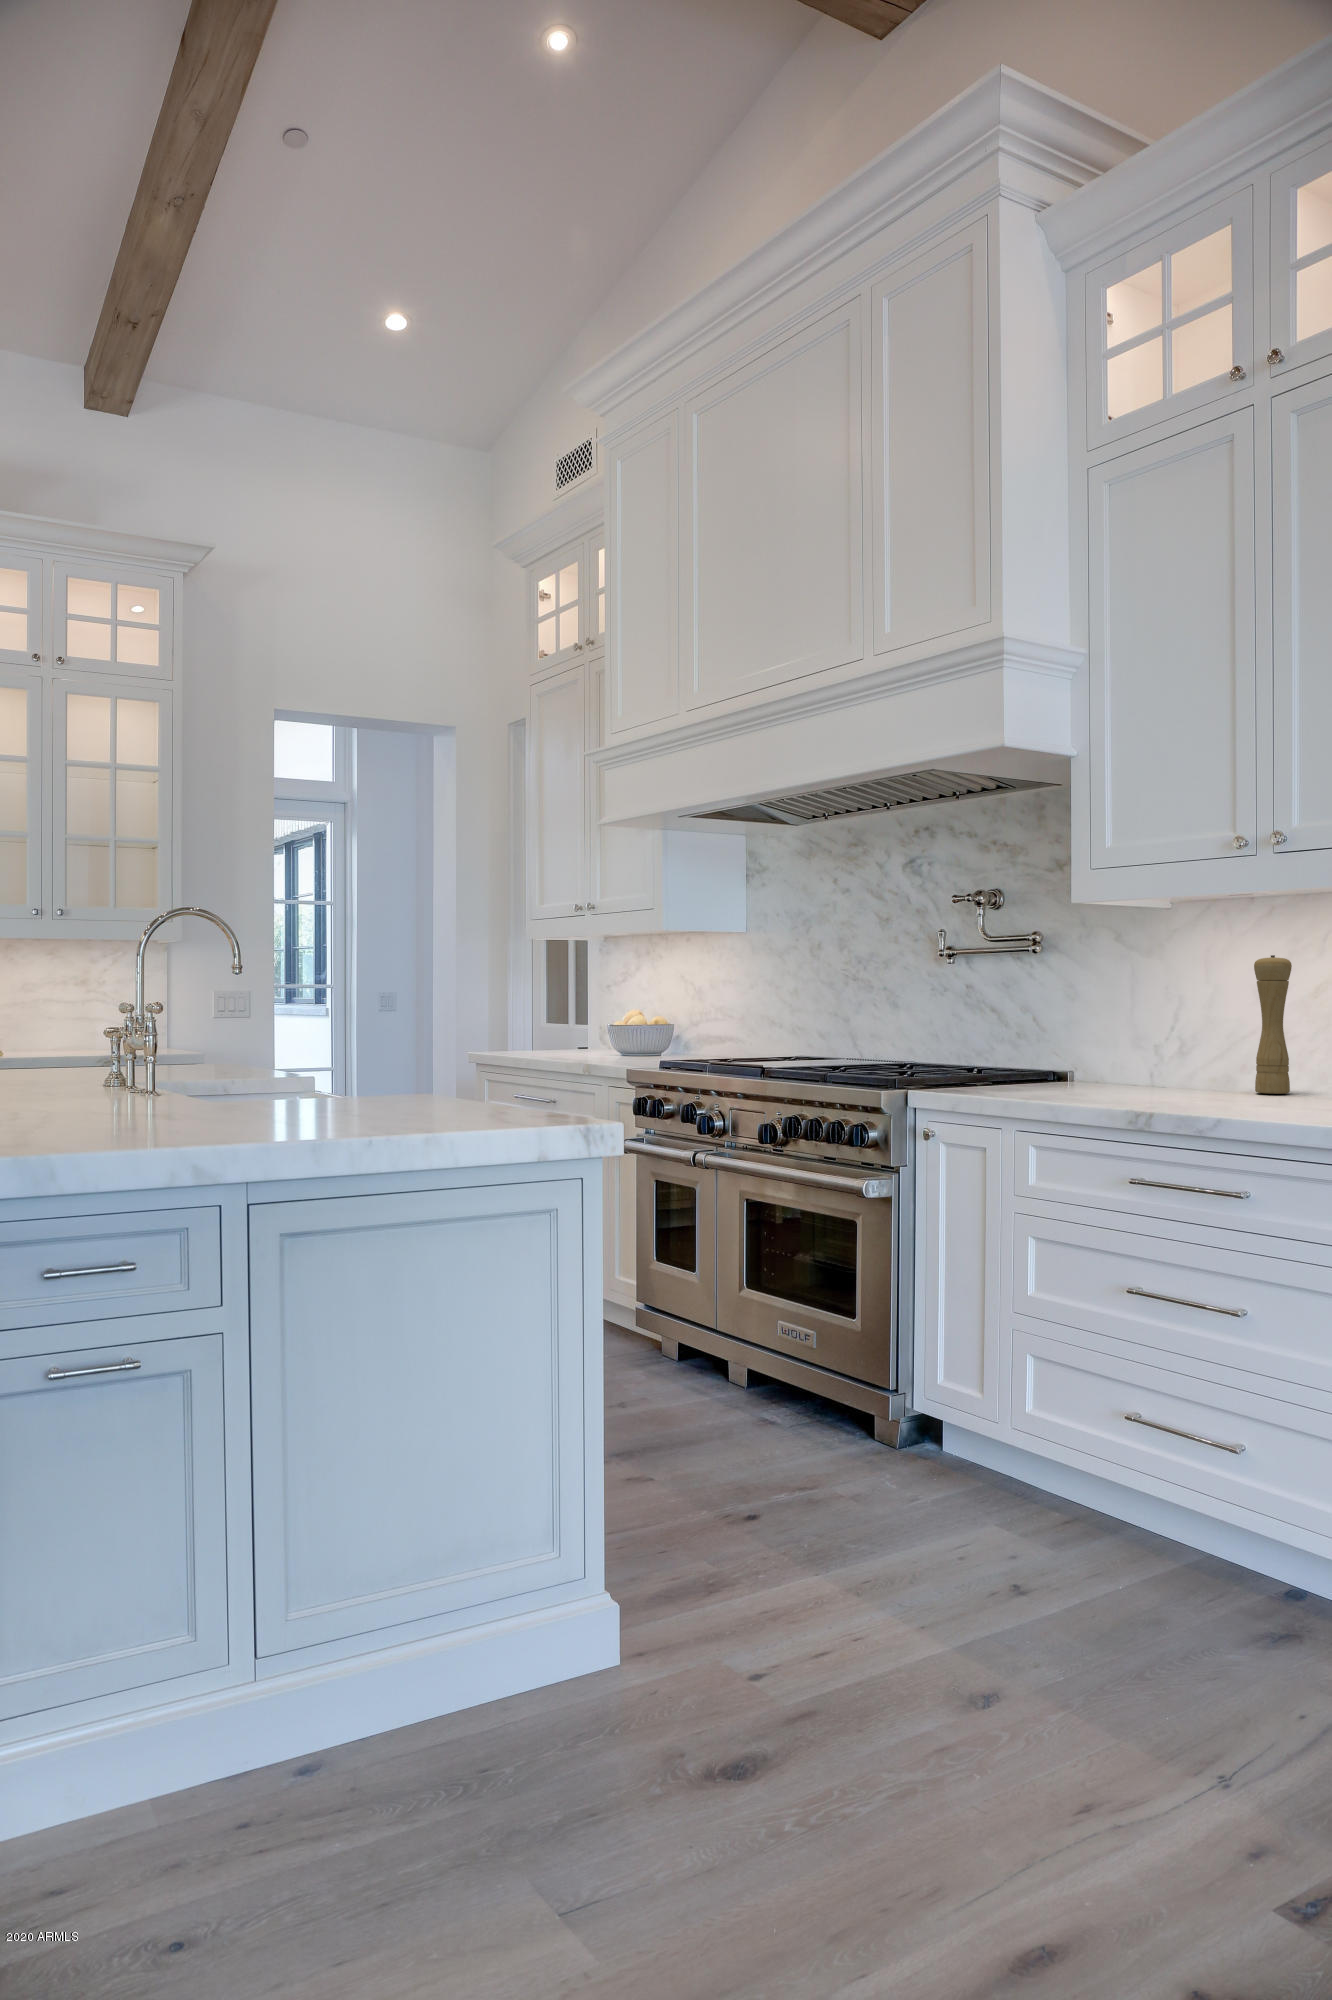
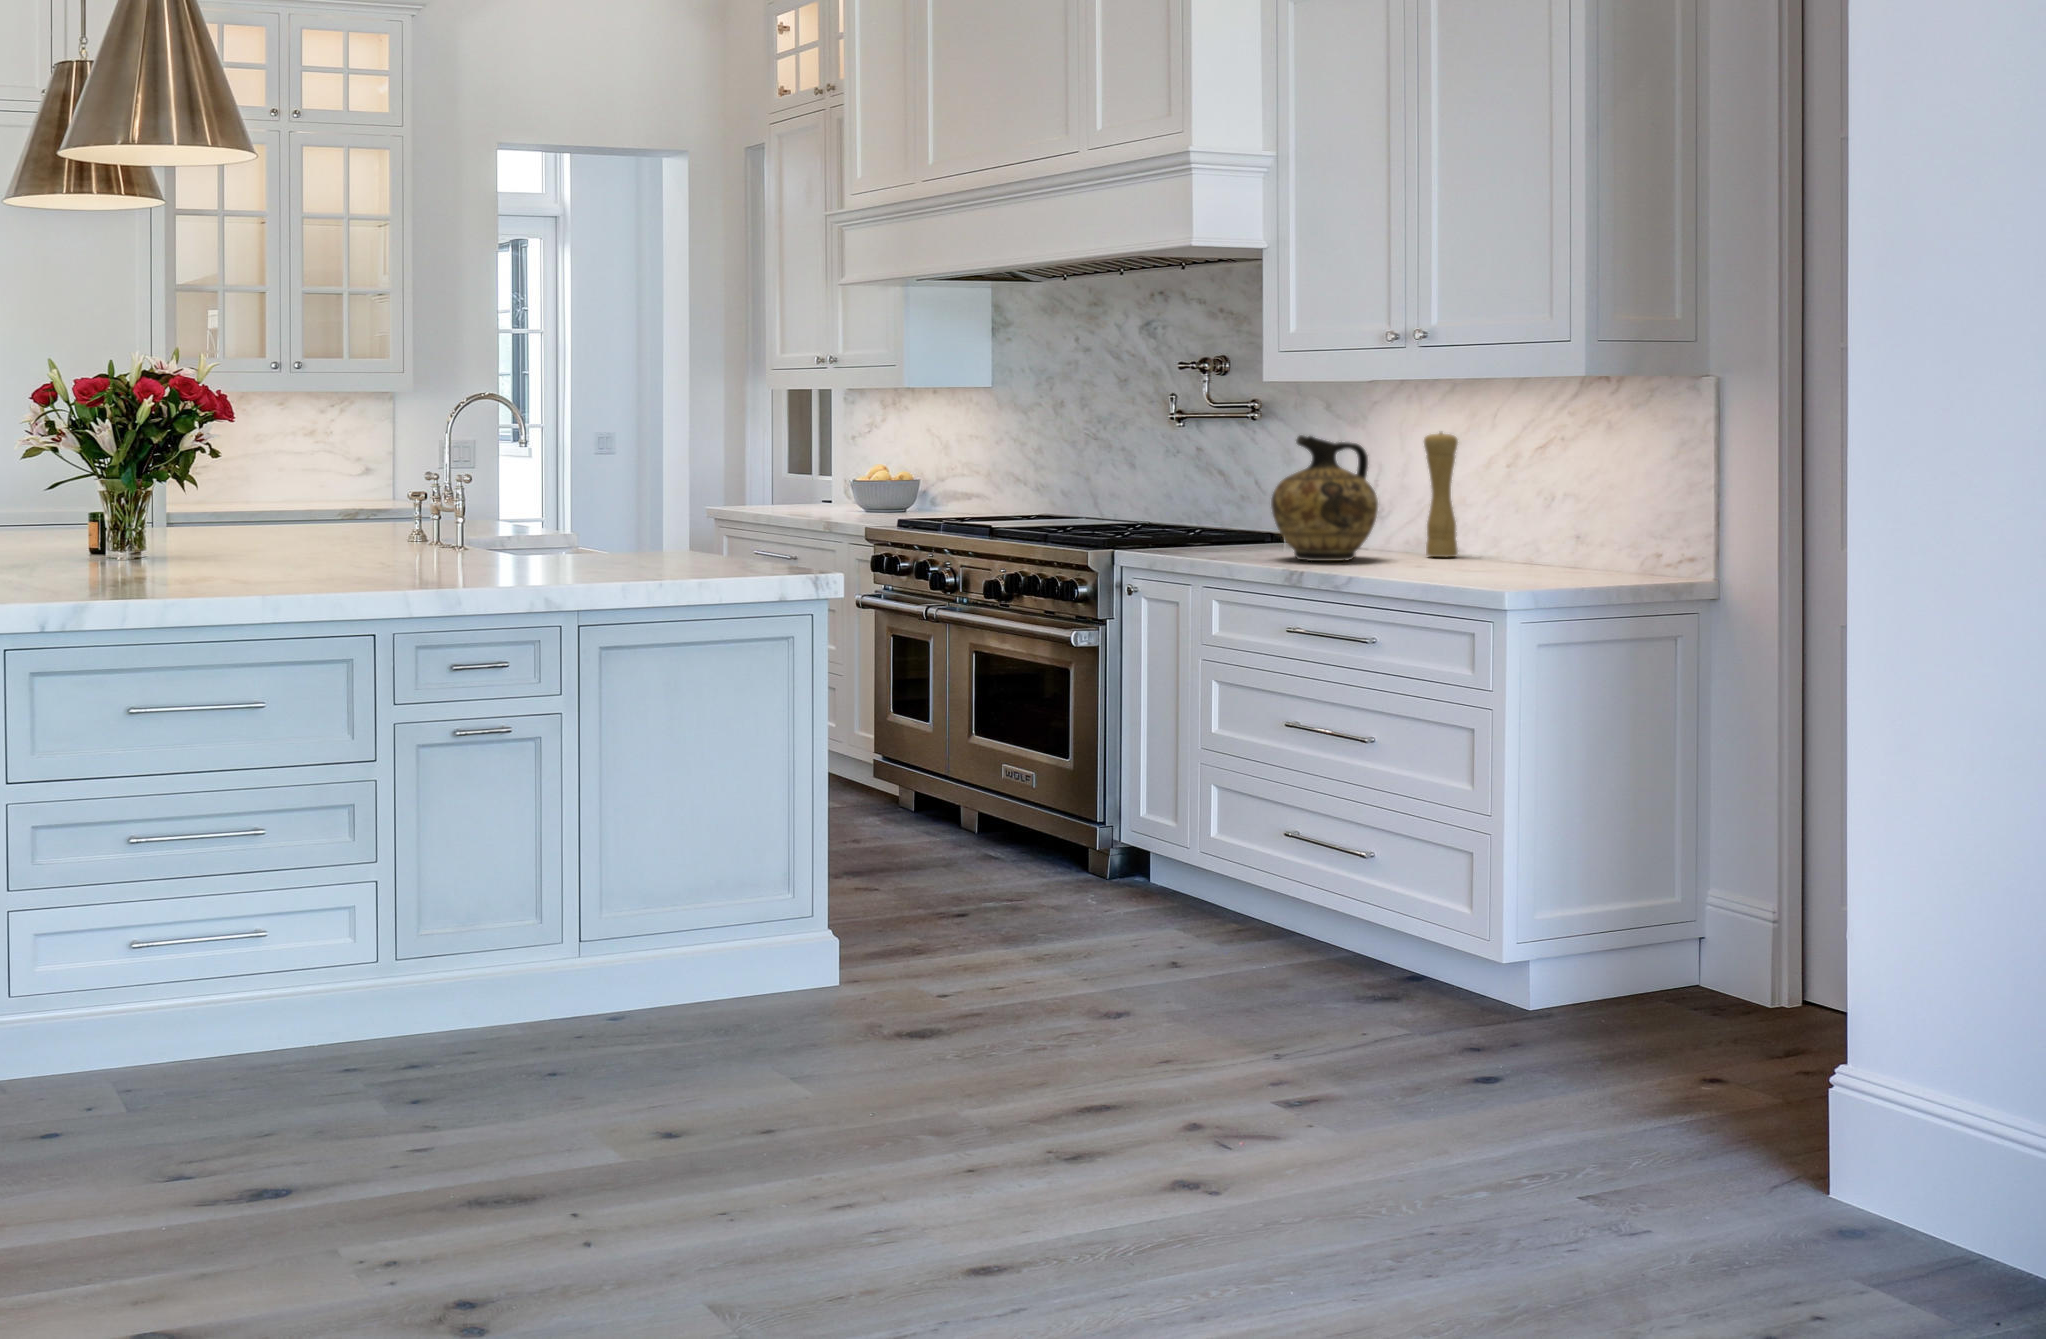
ceramic jug: none [1096,958,1216,1099] -> present [1271,435,1378,561]

